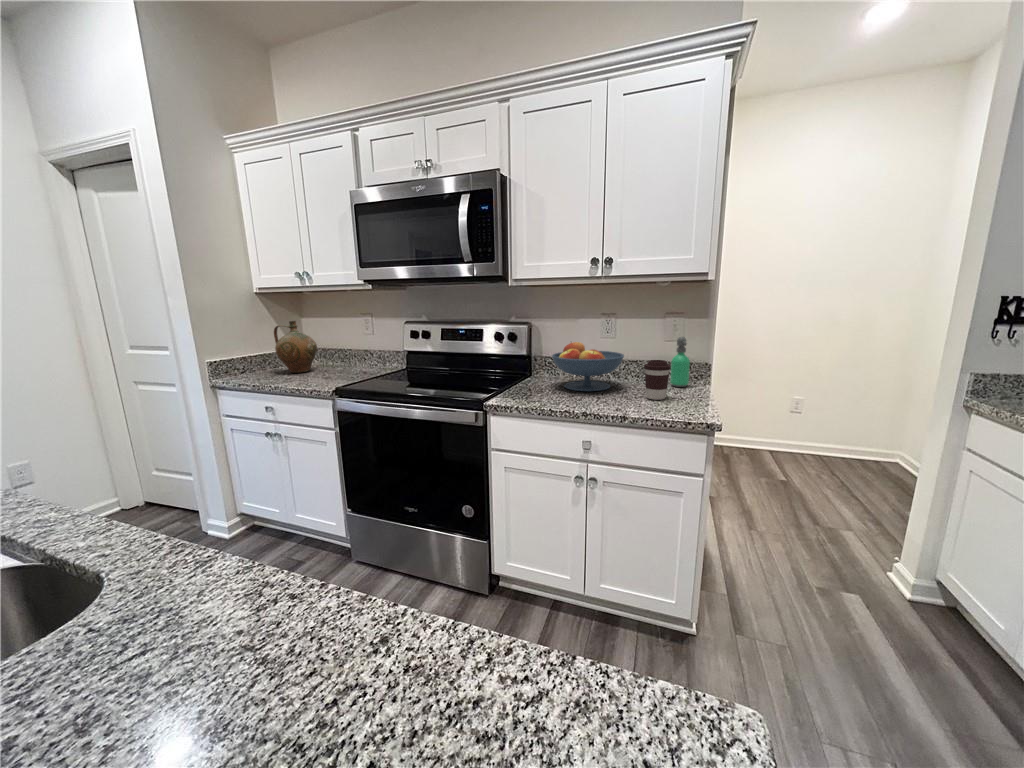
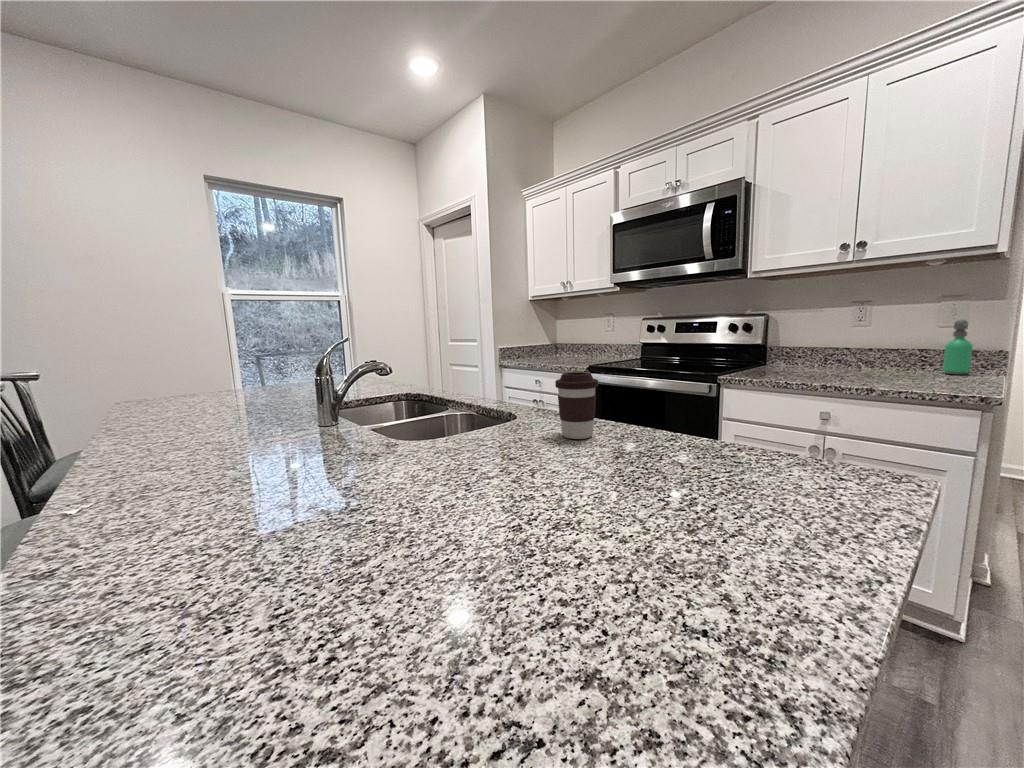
ceramic jug: present [274,321,317,373] -> none [541,319,570,359]
fruit bowl: present [552,342,624,391] -> none [790,328,878,374]
coffee cup: present [644,360,671,400] -> present [555,372,598,439]

